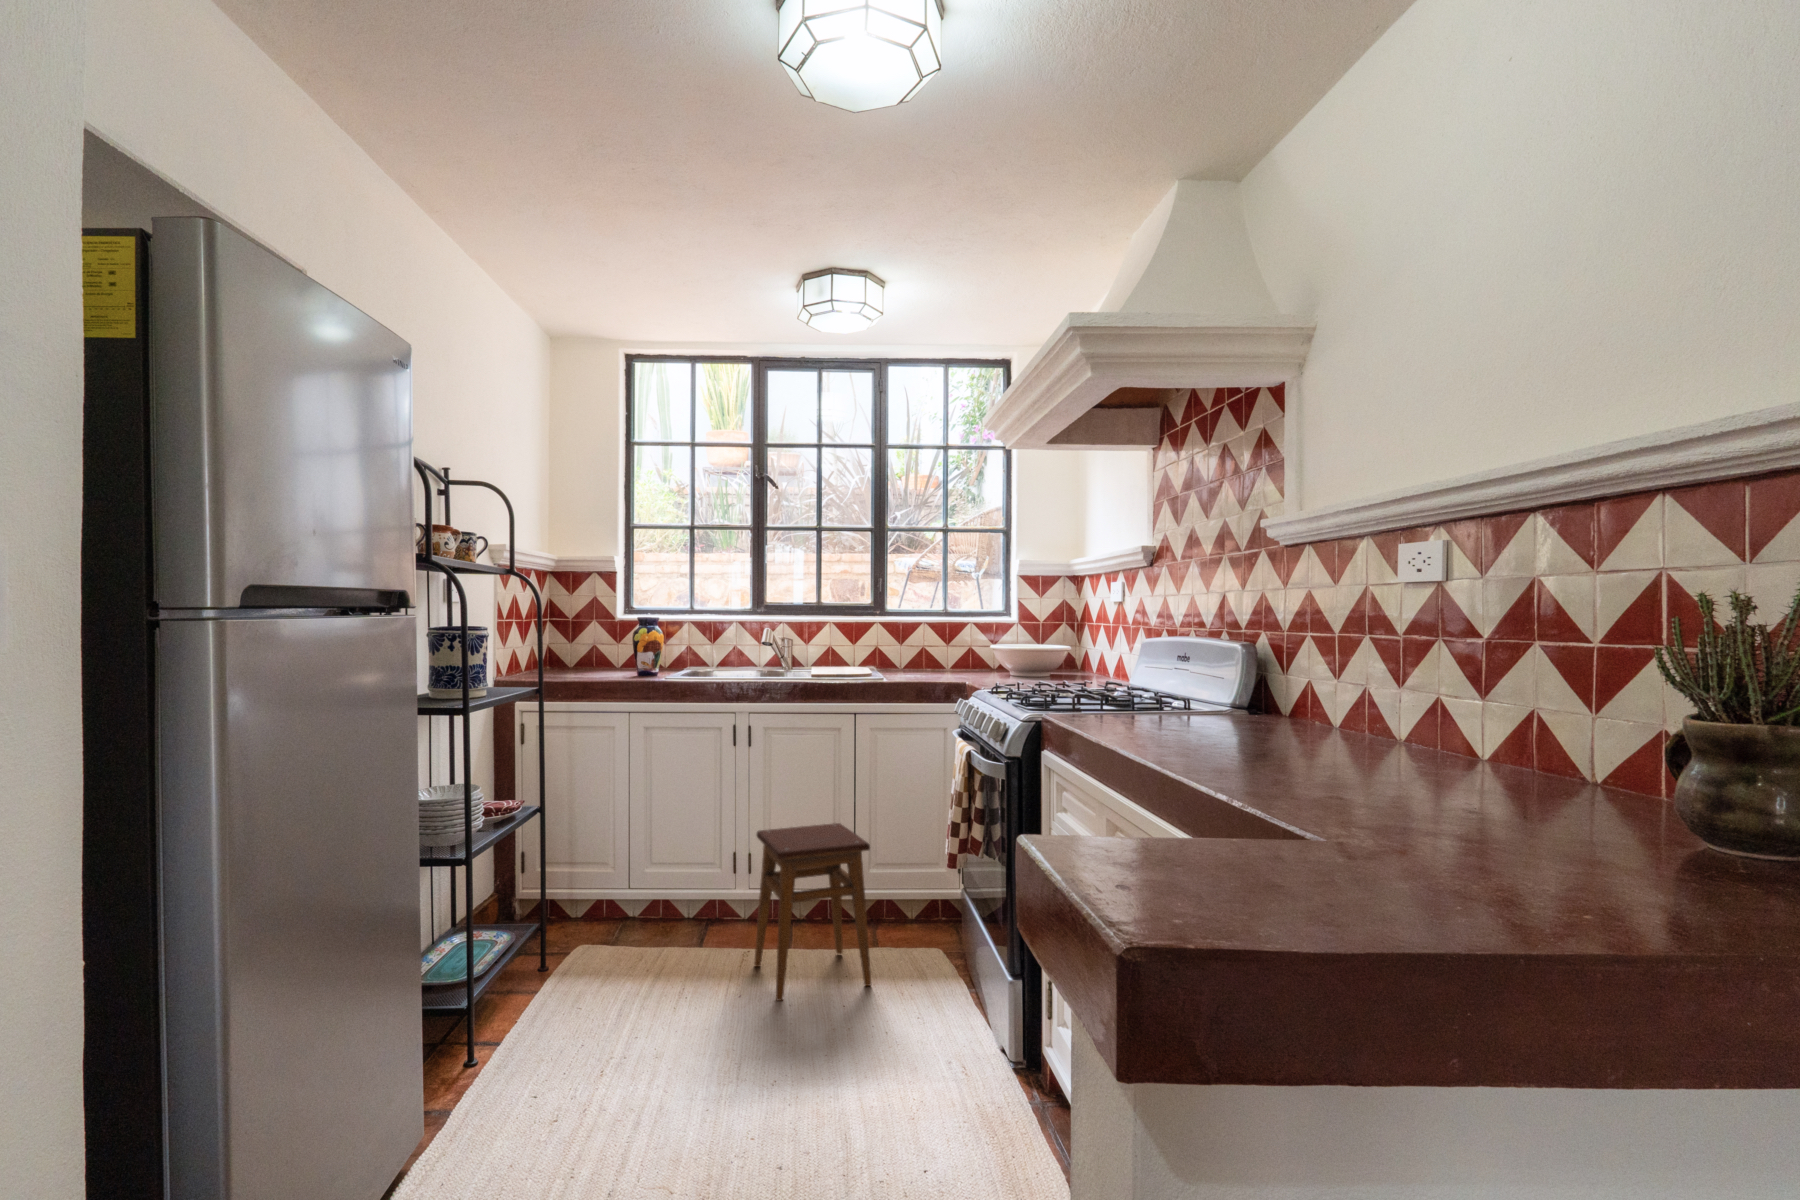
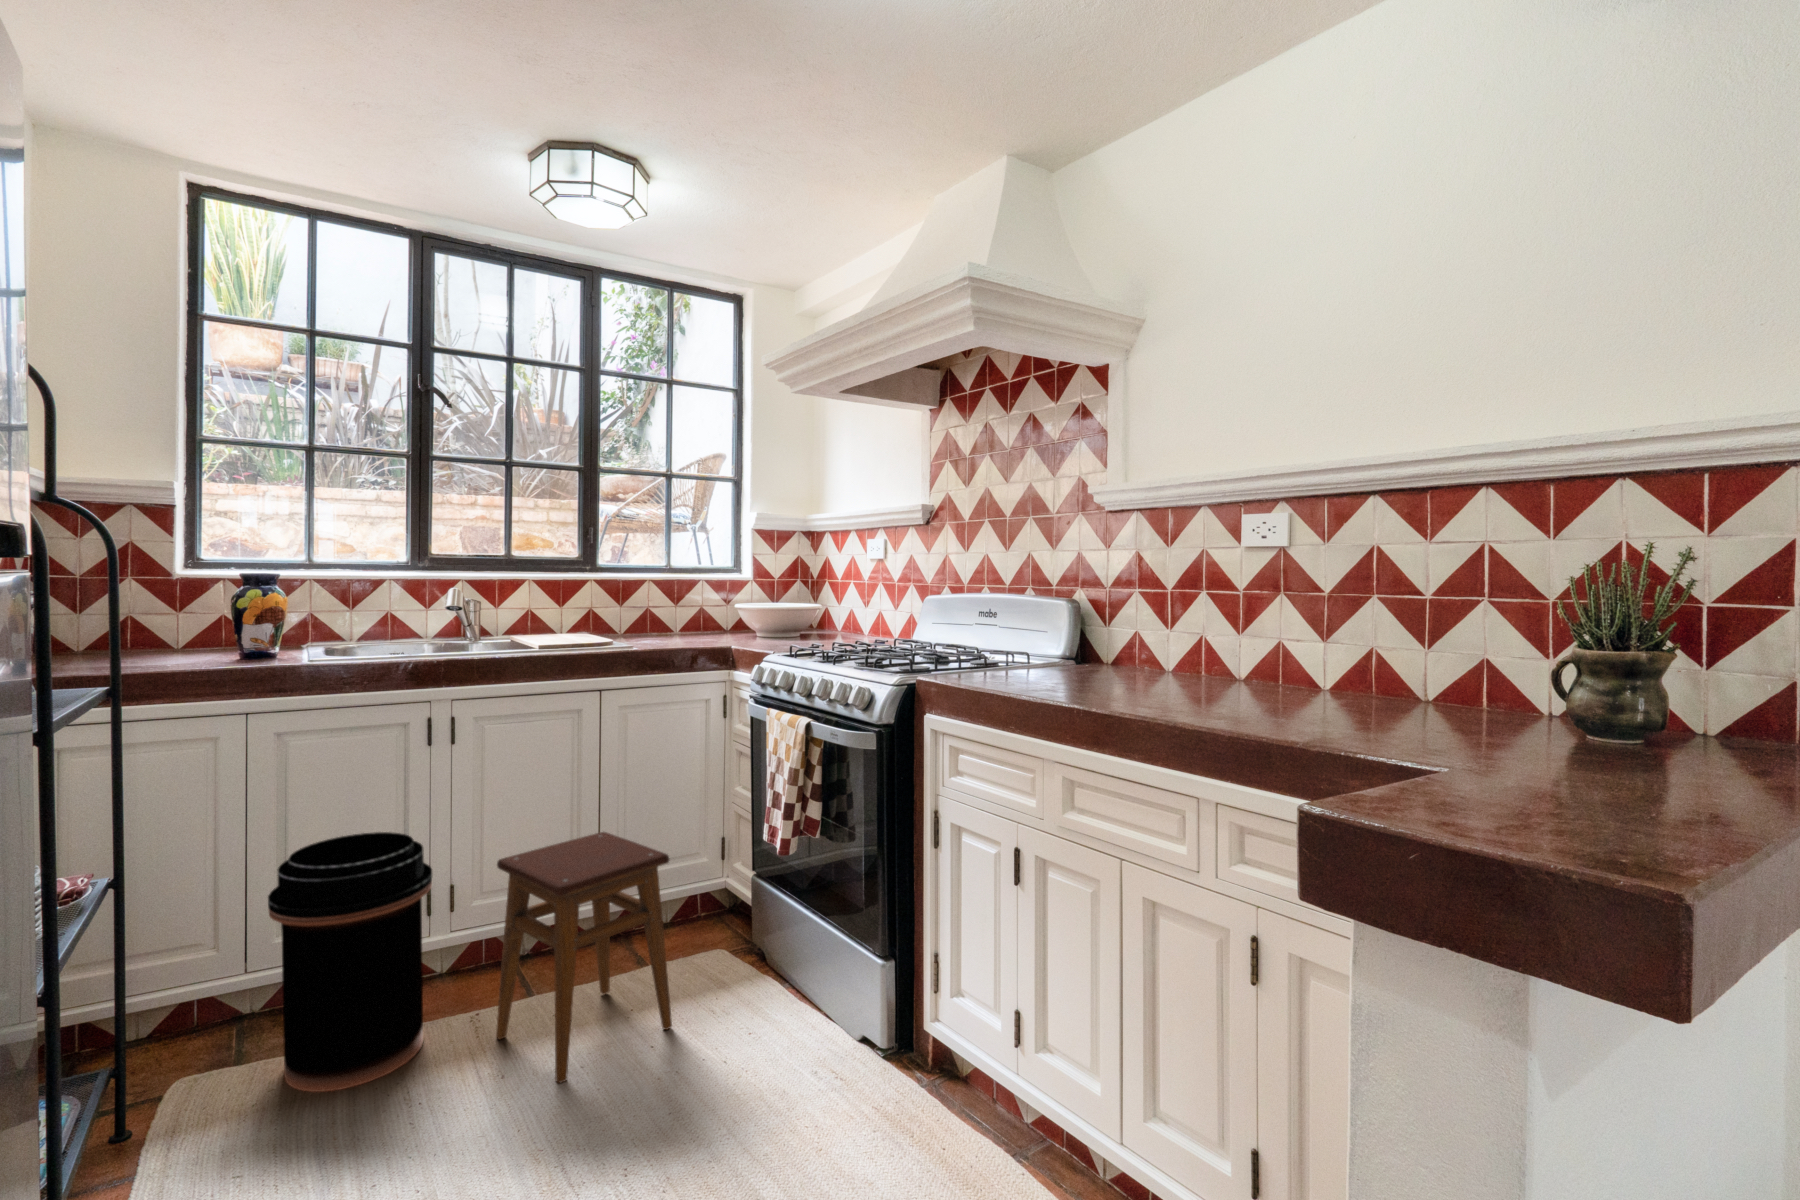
trash can: none [621,802,720,973] -> present [268,832,432,1092]

